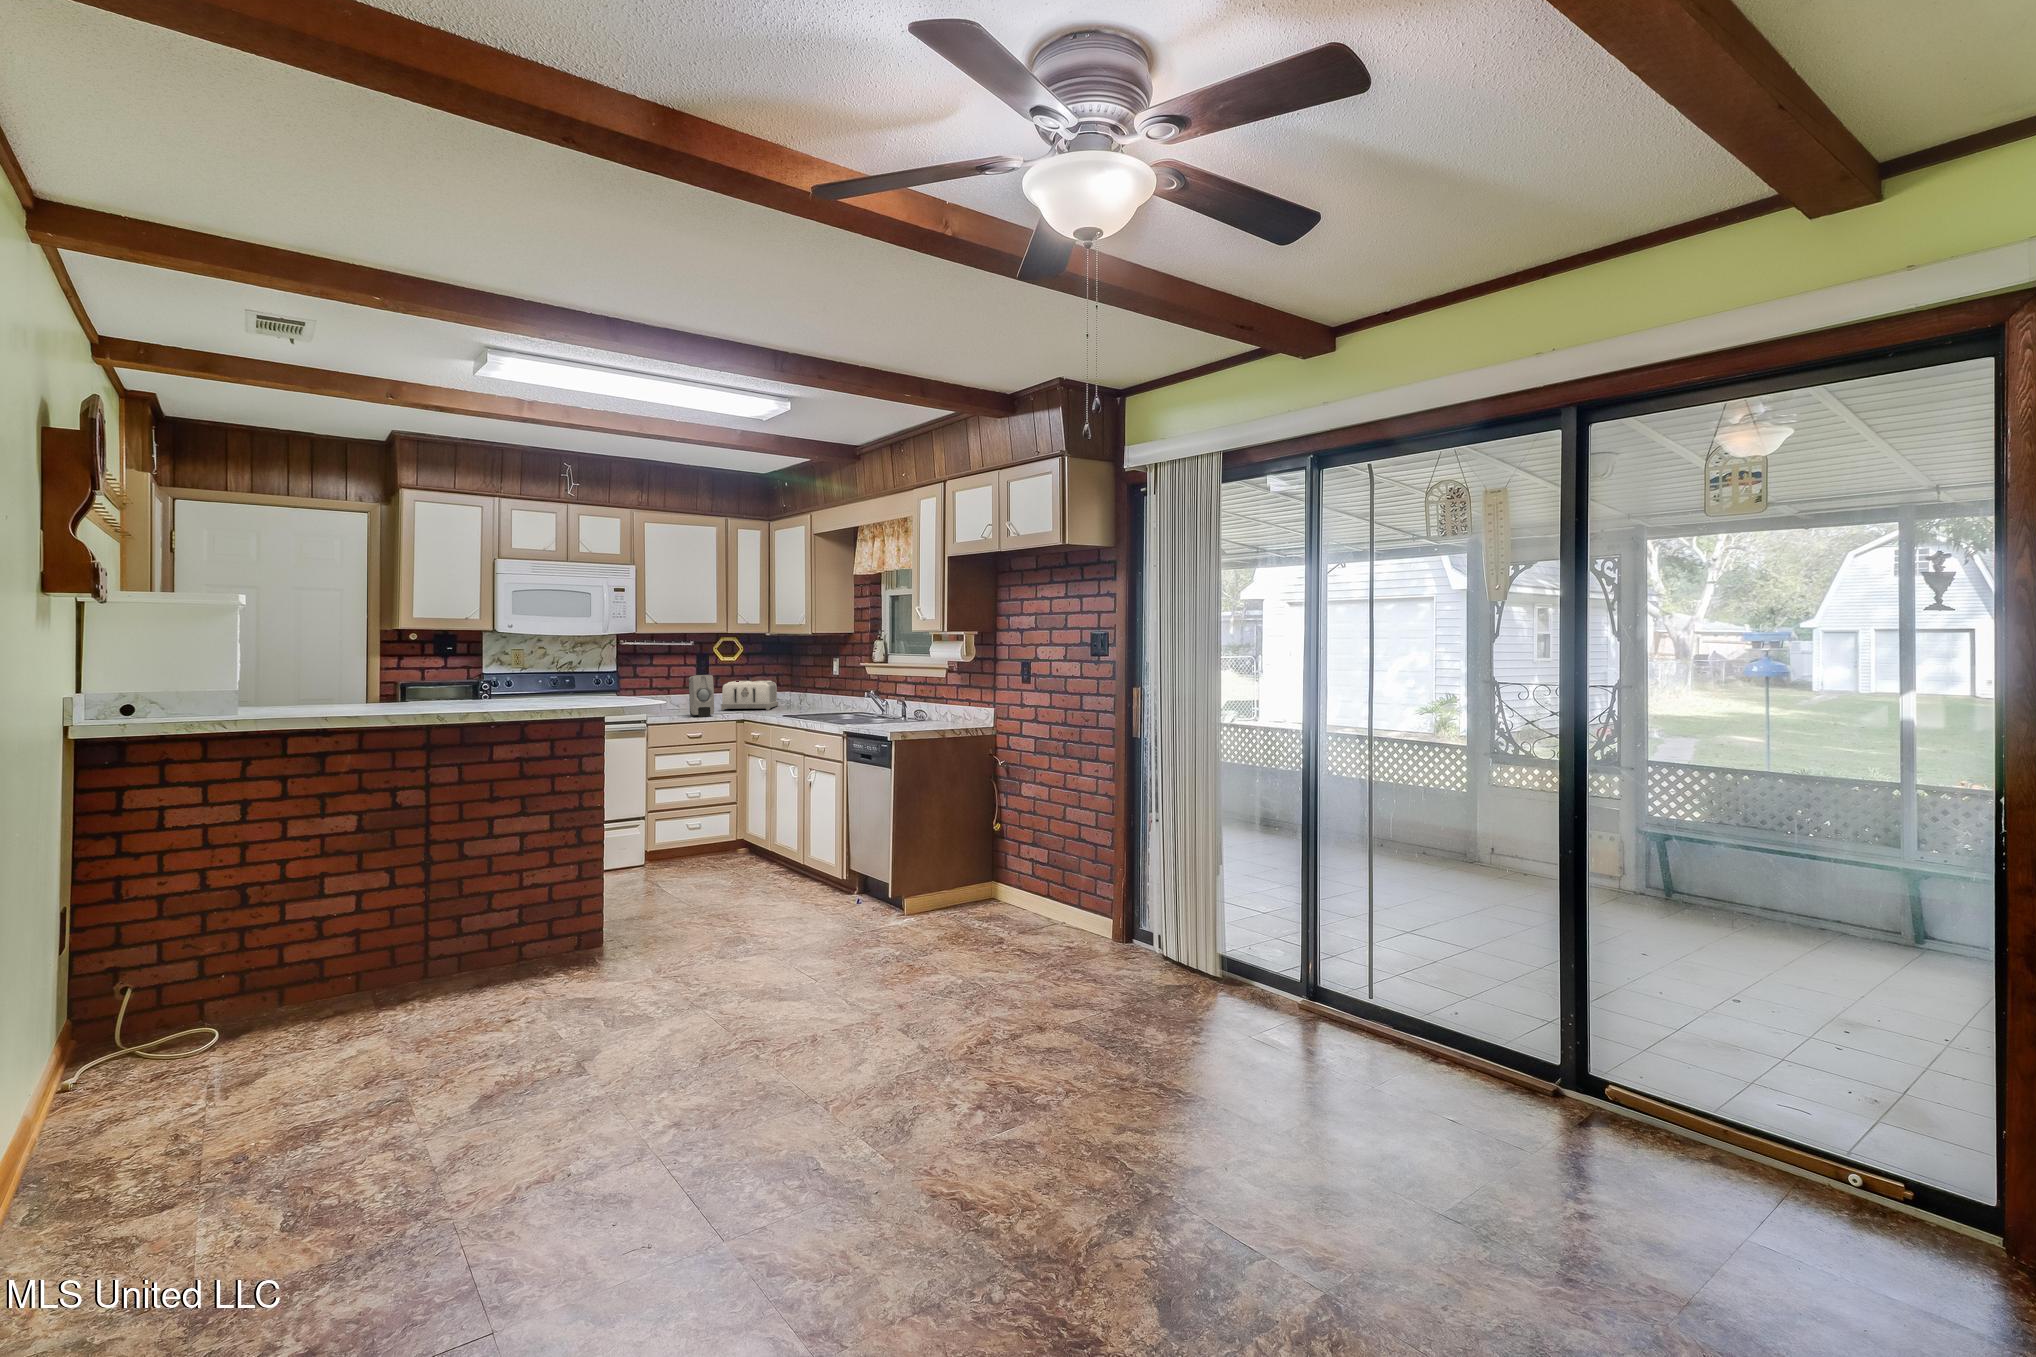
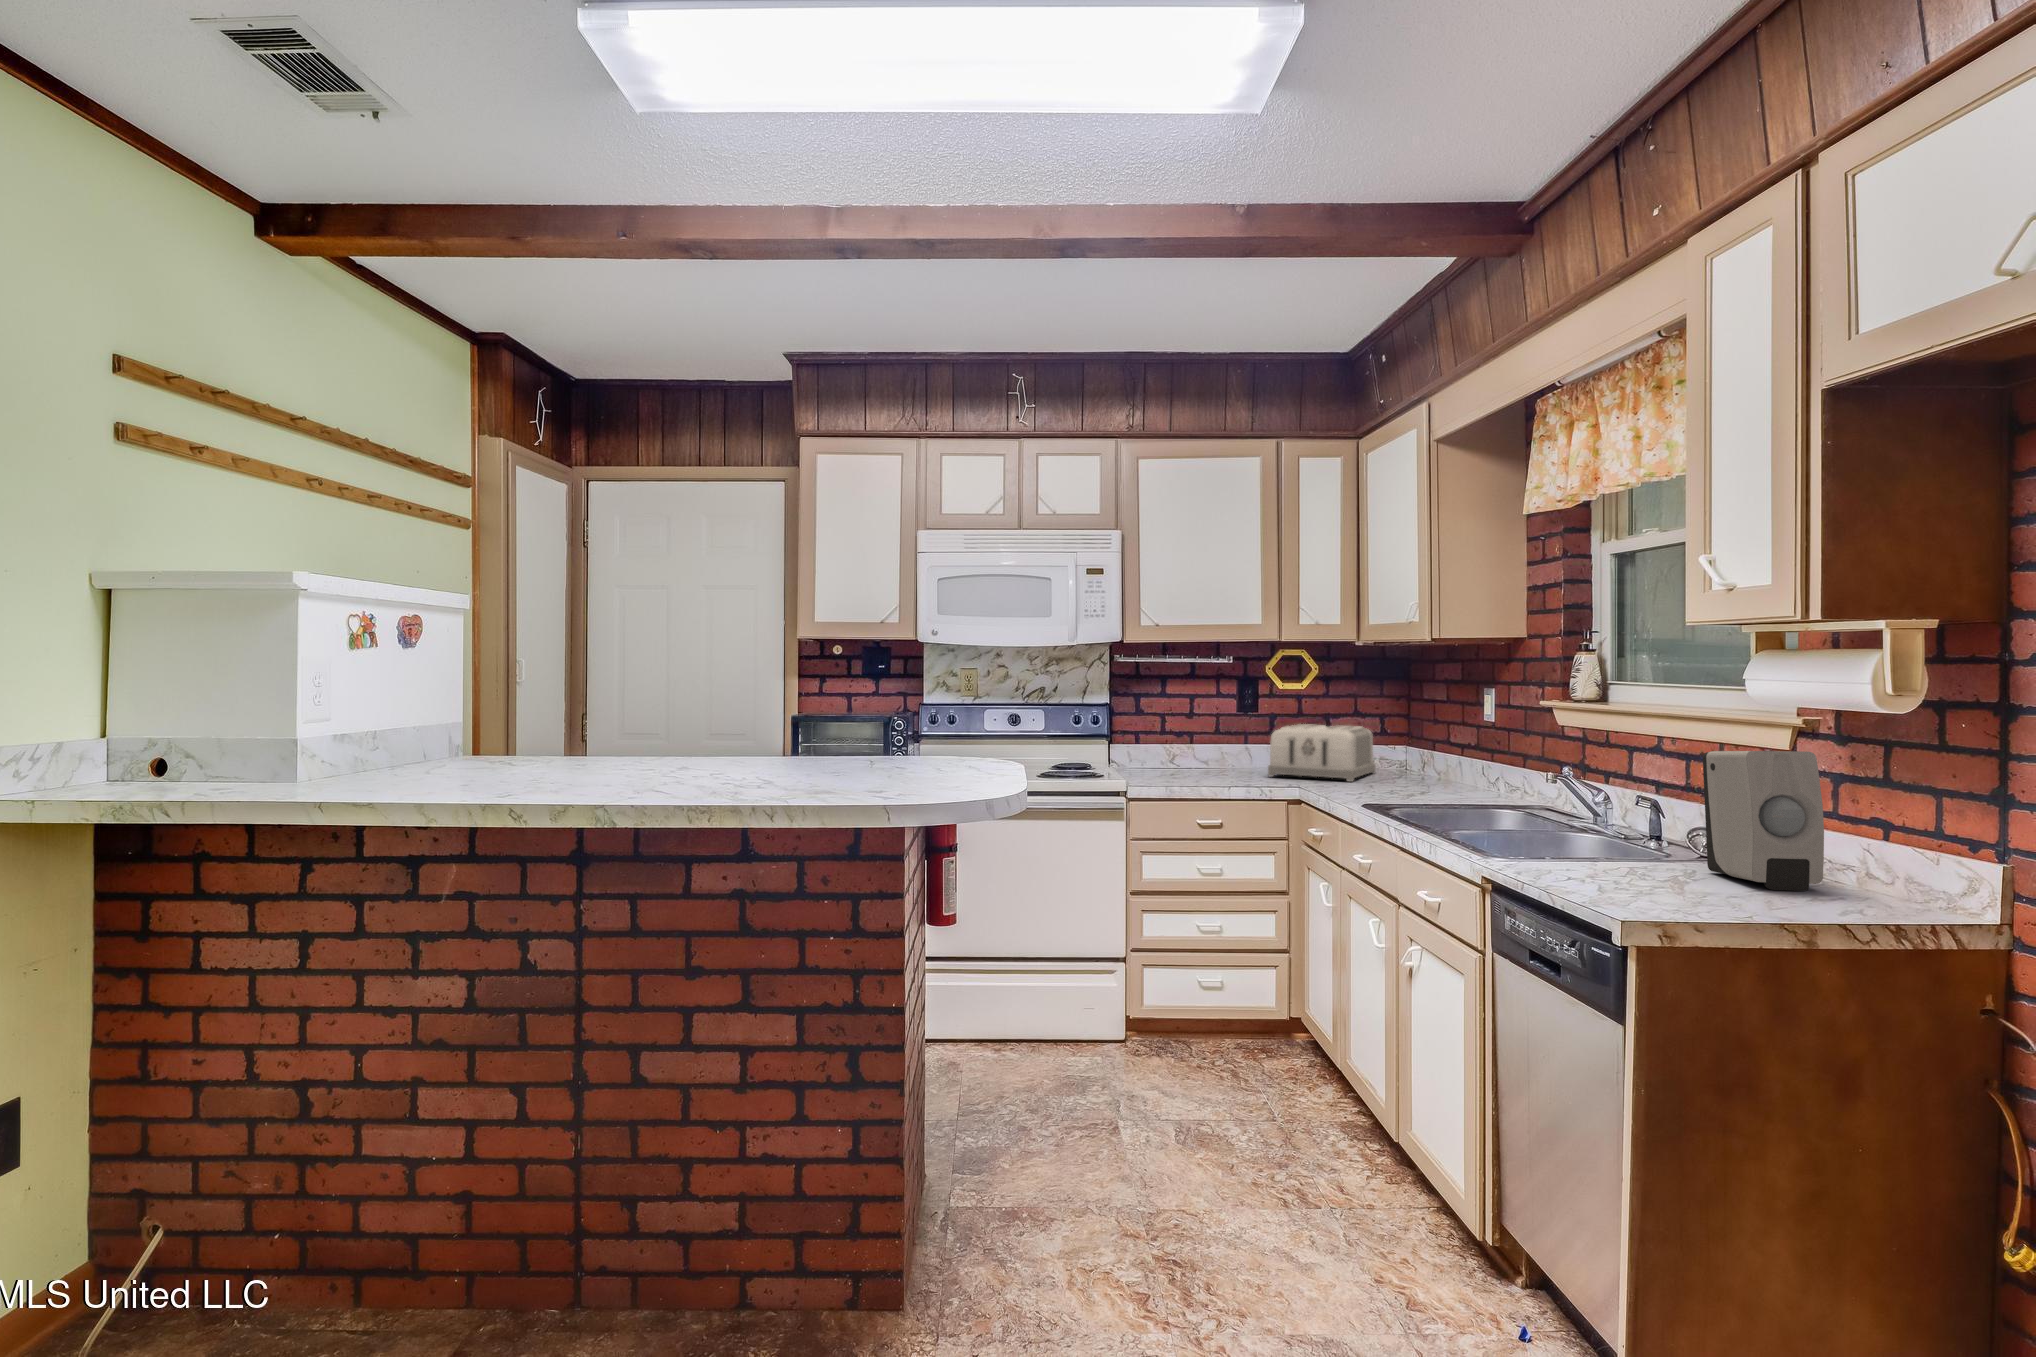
soap dispenser: present [689,675,714,717] -> present [1703,751,1824,891]

